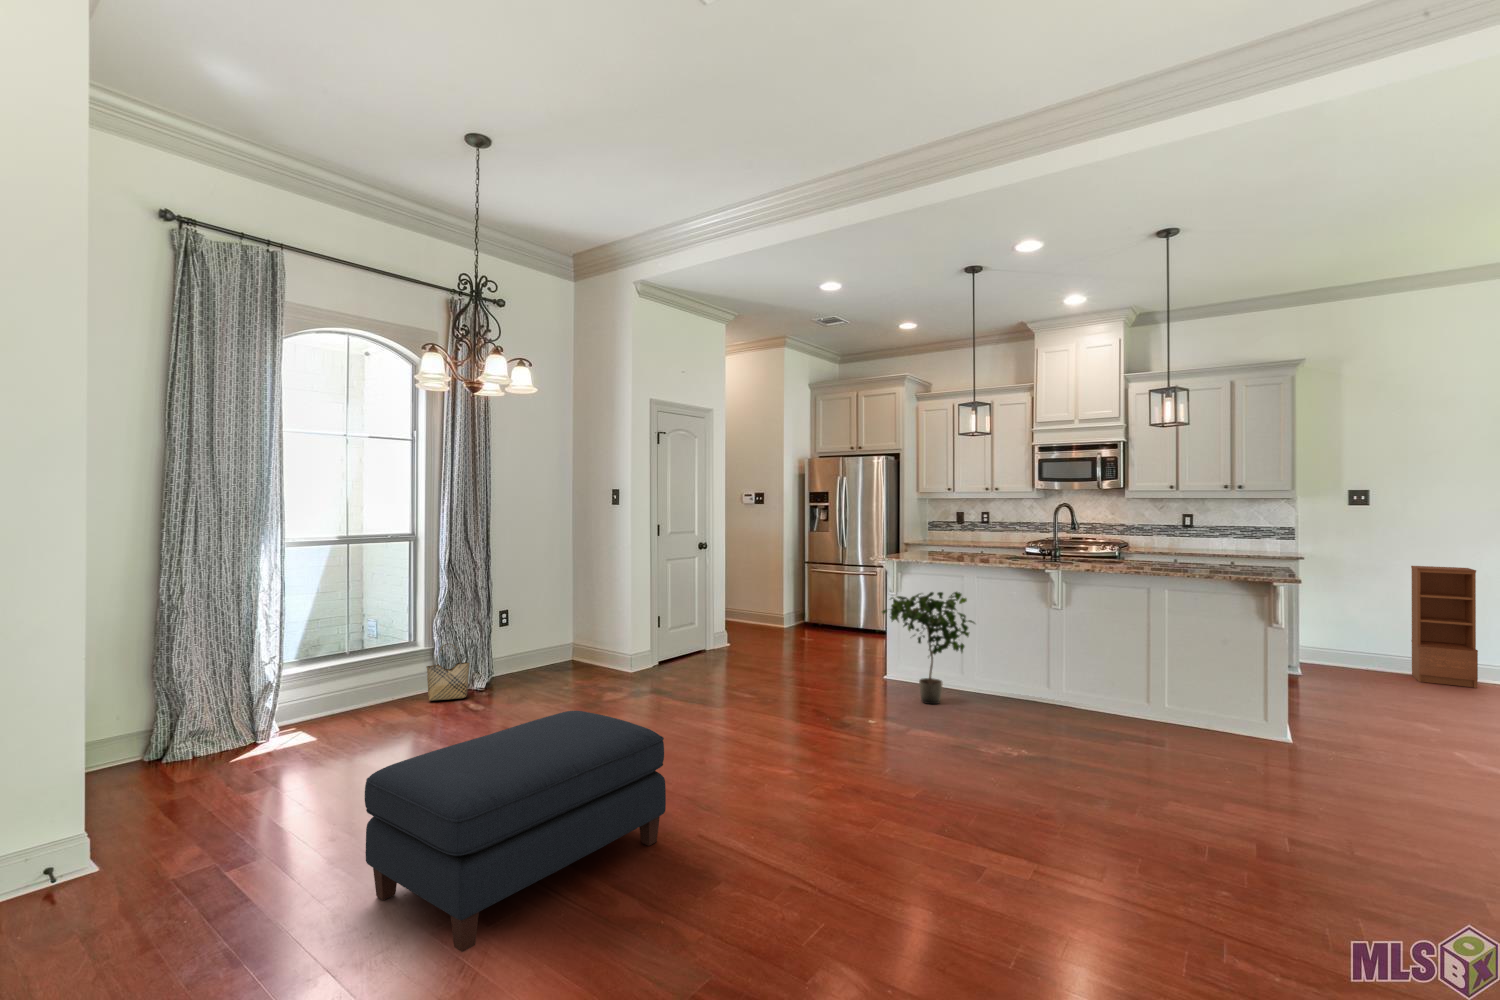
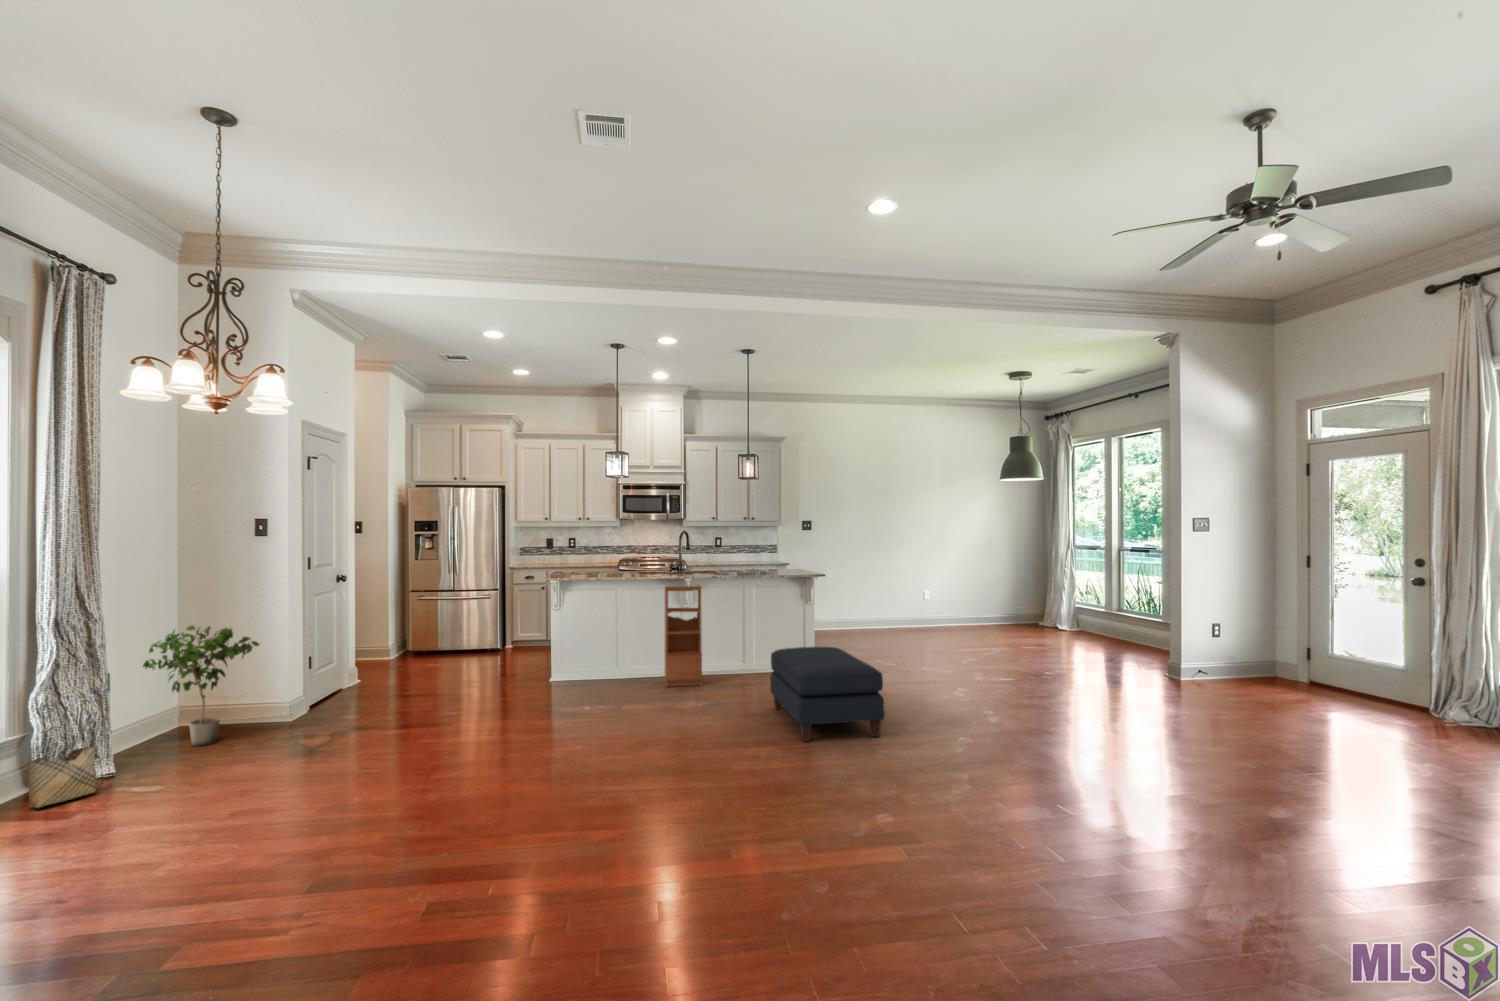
bookcase: present [1411,566,1478,688] -> present [665,585,702,687]
potted plant: present [882,592,975,704] -> present [143,625,259,746]
ottoman: present [365,711,666,952] -> present [770,647,885,741]

